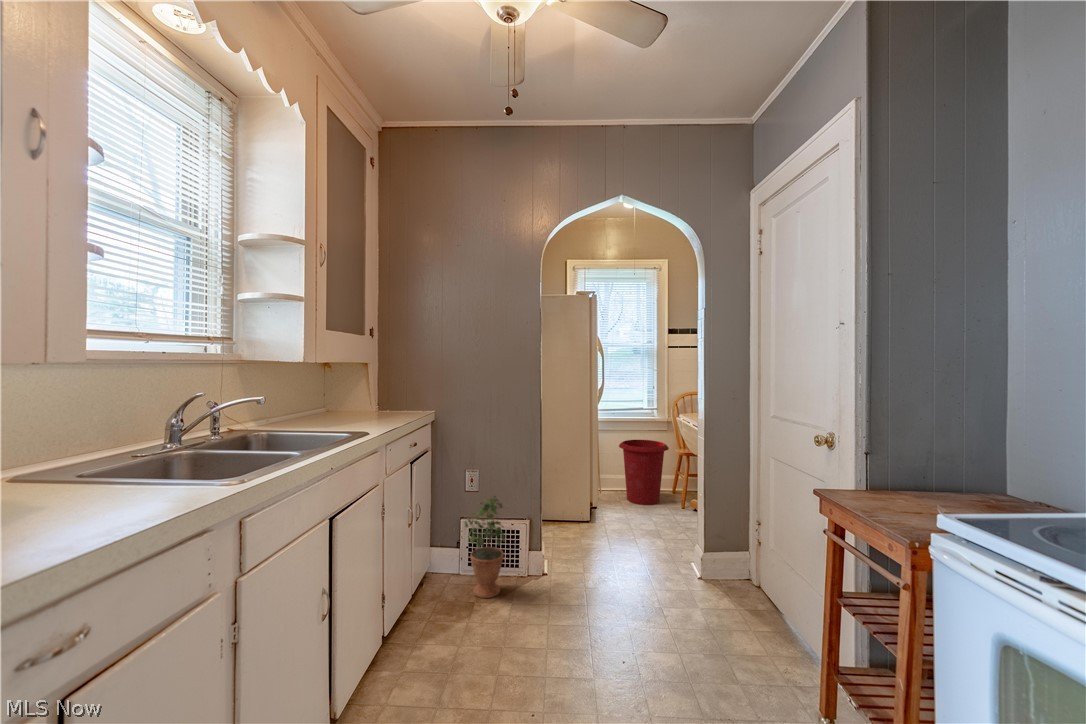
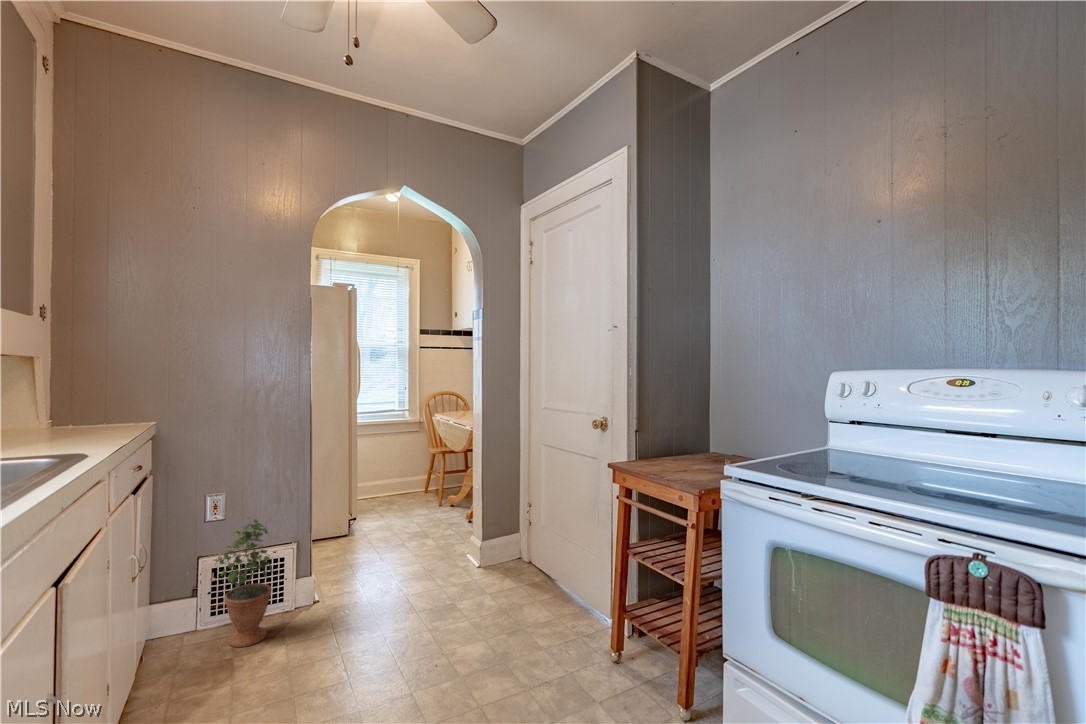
waste bin: present [619,440,669,505] -> none [371,443,425,512]

